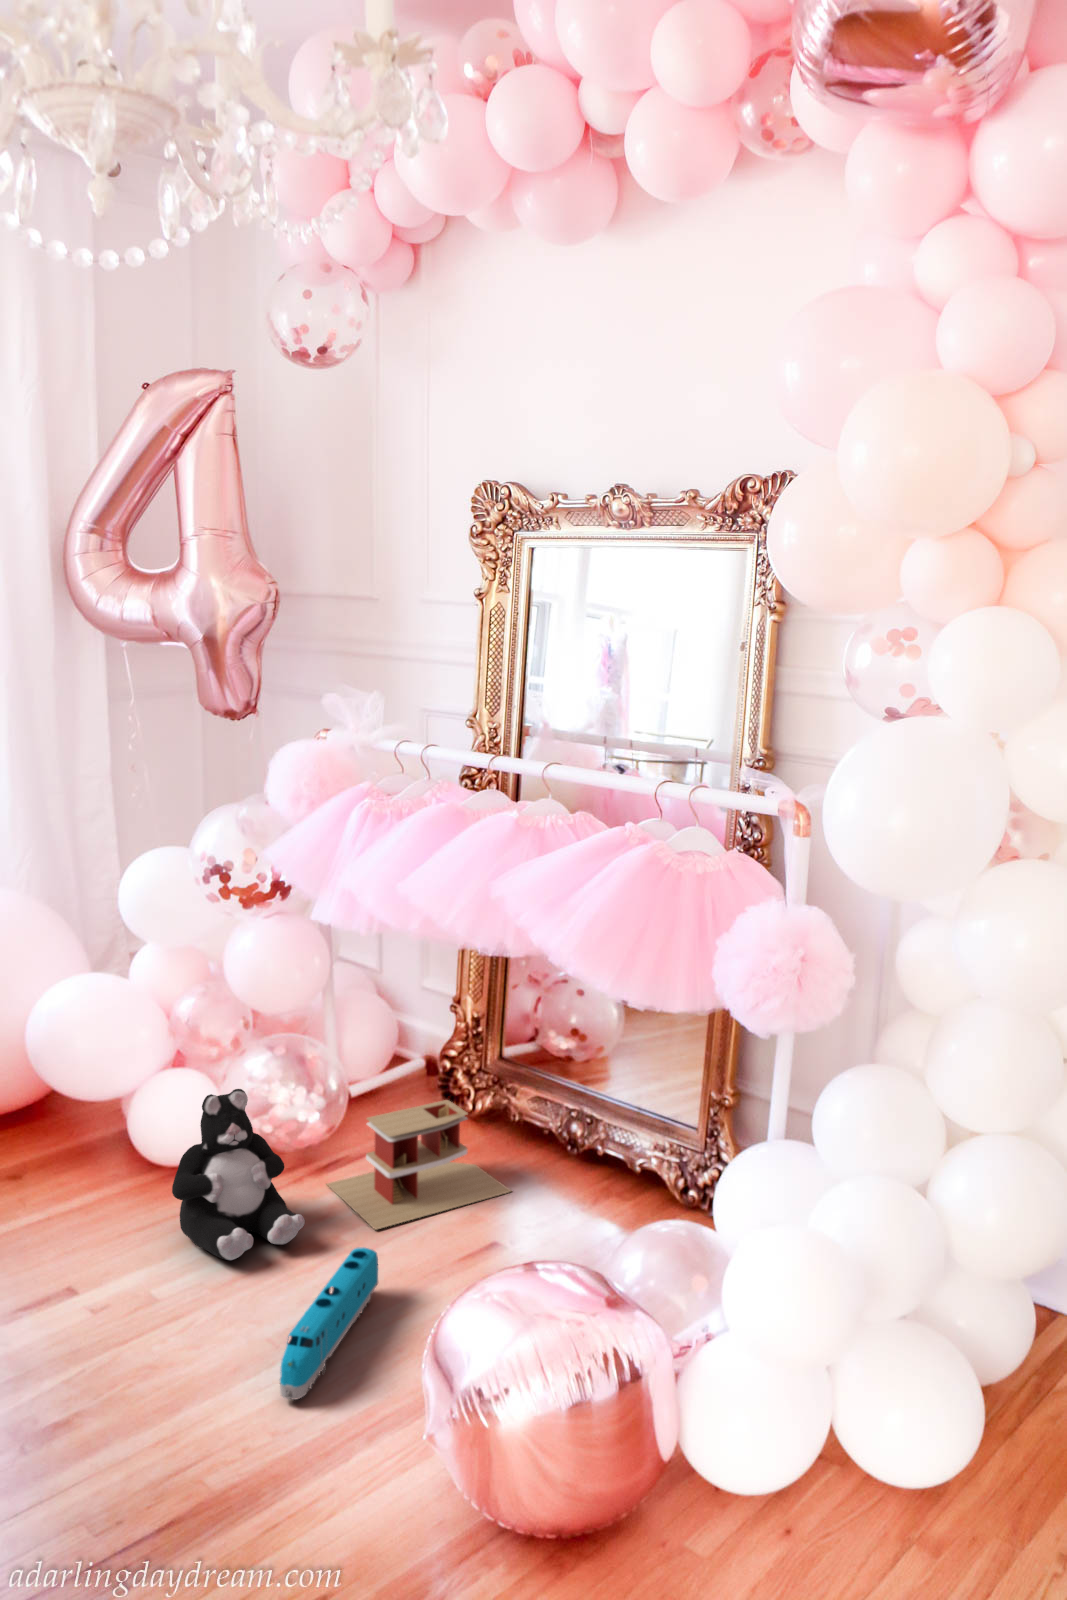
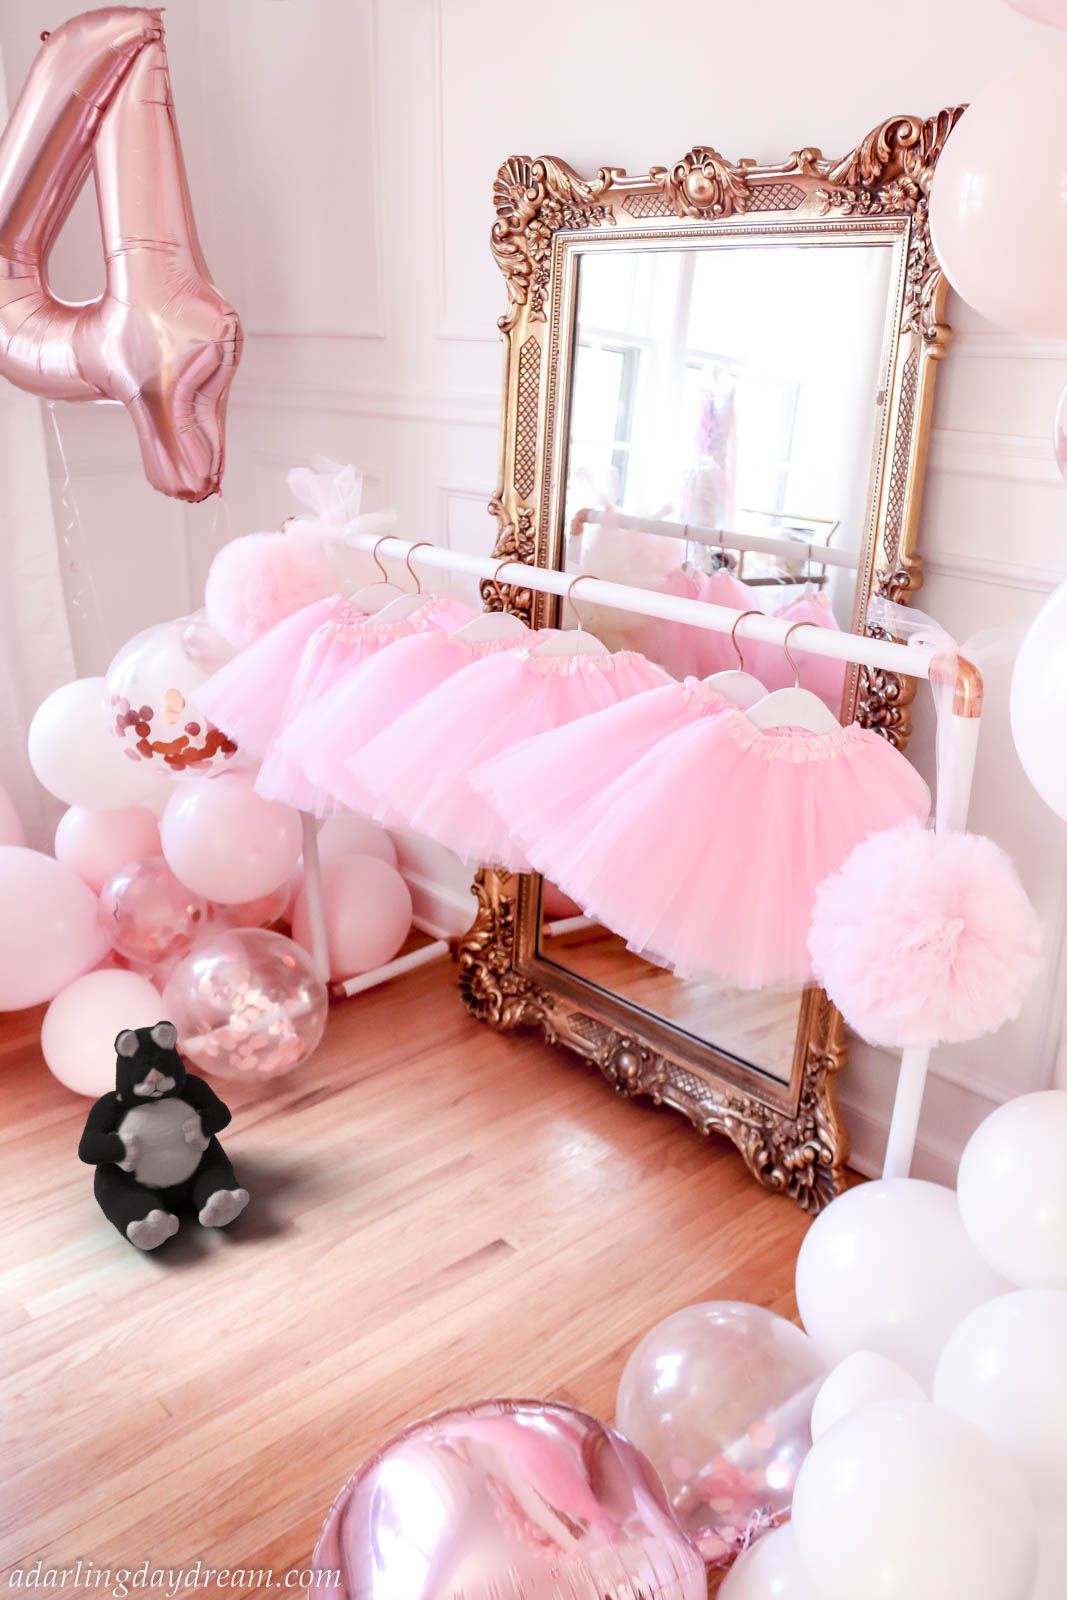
toy house: present [327,1100,511,1230] -> none [299,1024,537,1205]
toy train: present [280,1247,378,1399] -> none [160,1255,331,1504]

